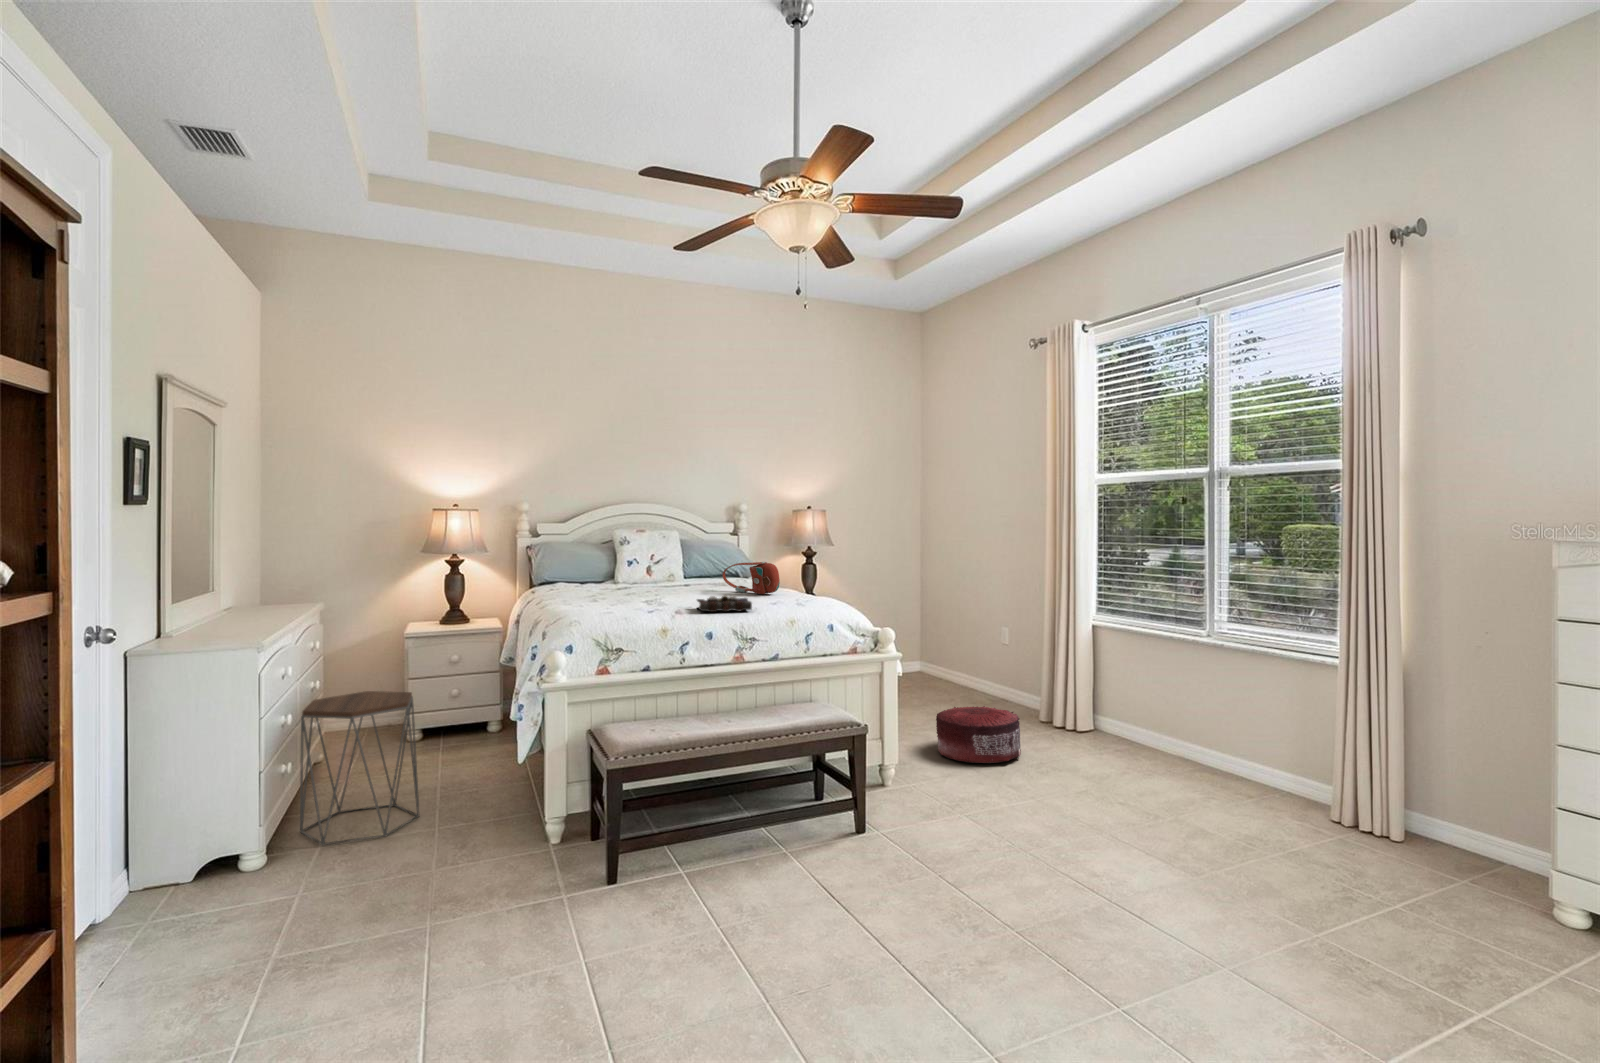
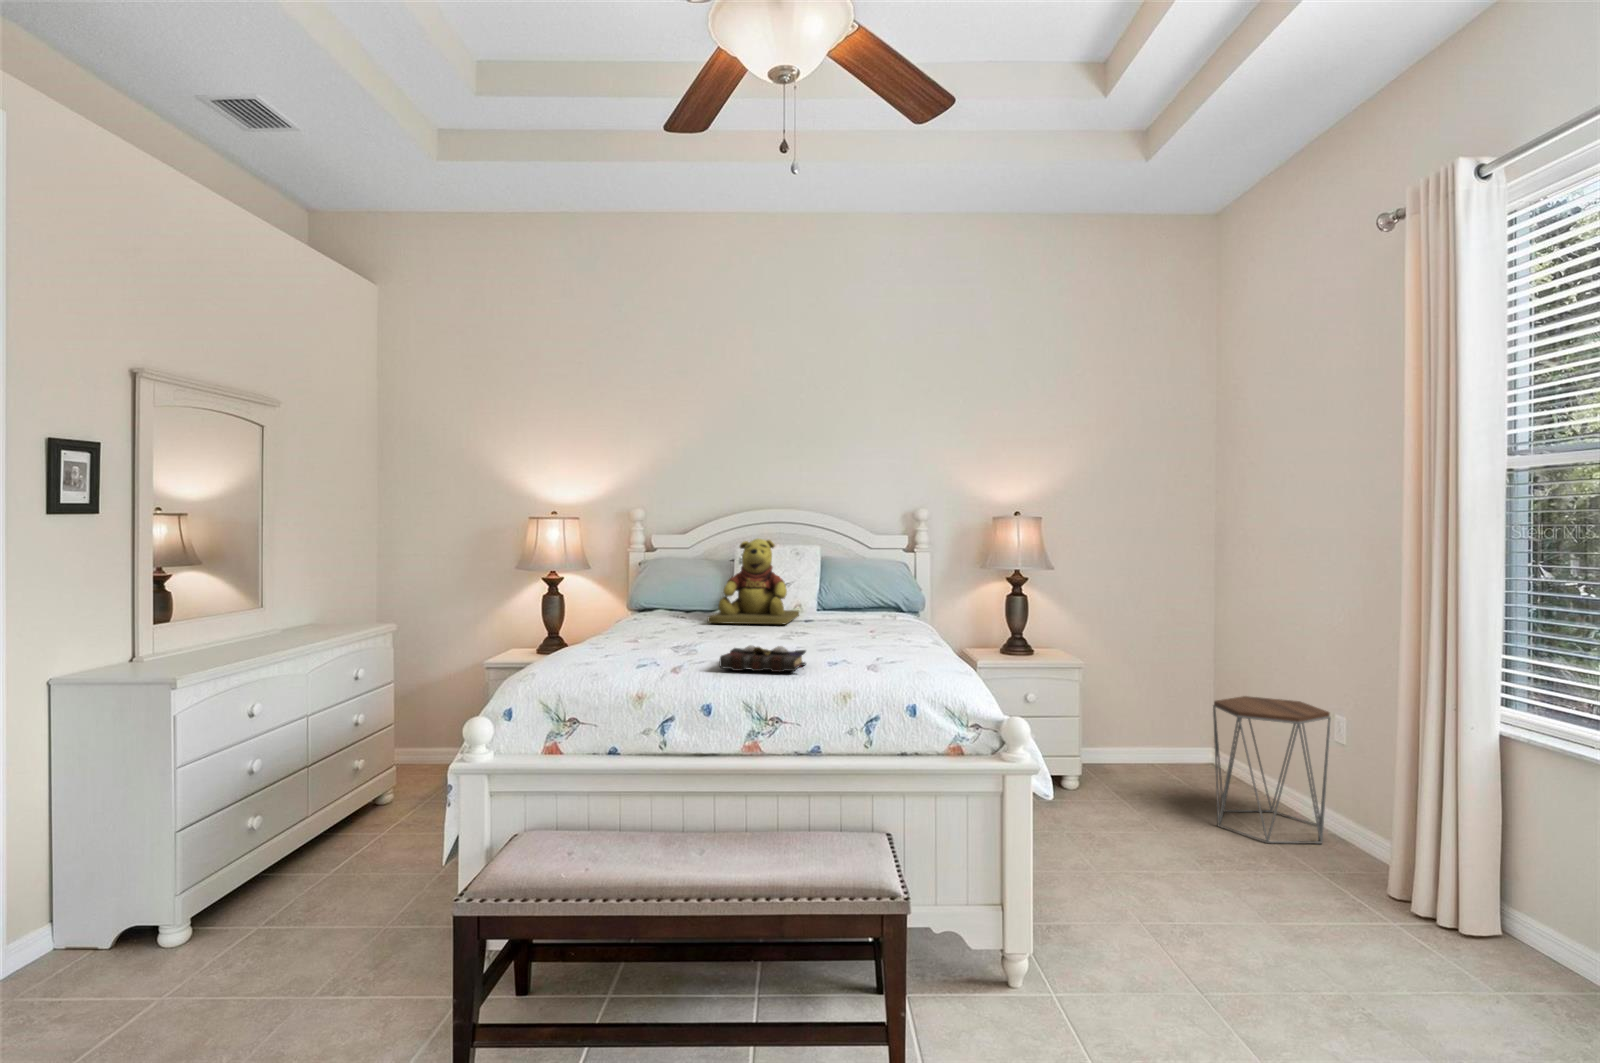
teddy bear: none [620,526,683,589] -> present [708,539,799,625]
handbag: present [722,562,780,594] -> none [829,594,898,642]
side table: present [300,691,420,845] -> present [1213,696,1331,844]
pouf: present [936,706,1021,763] -> none [1142,853,1310,982]

